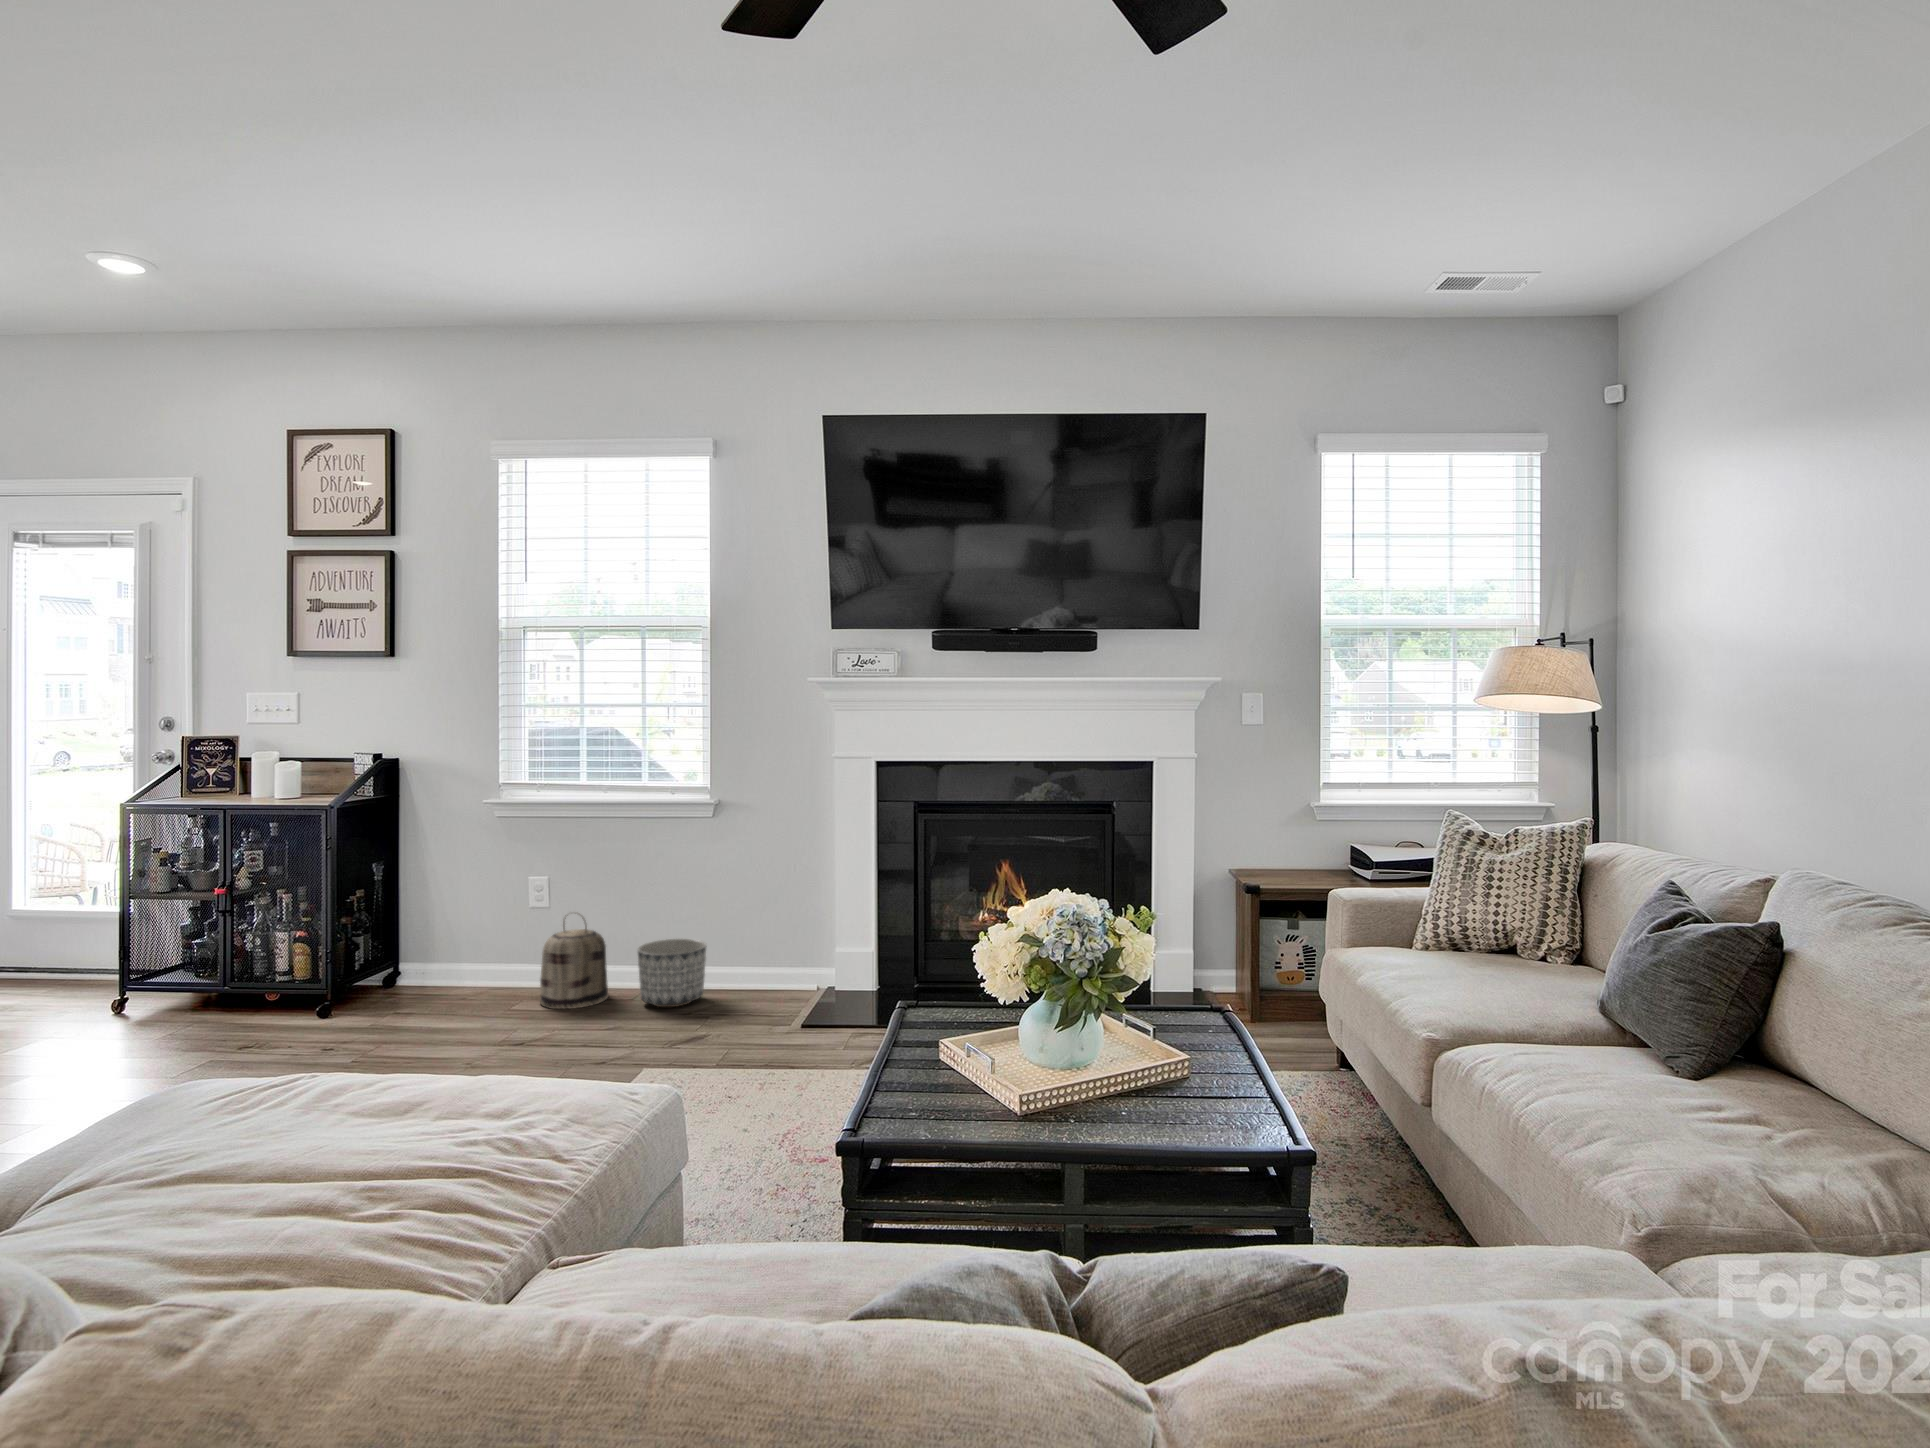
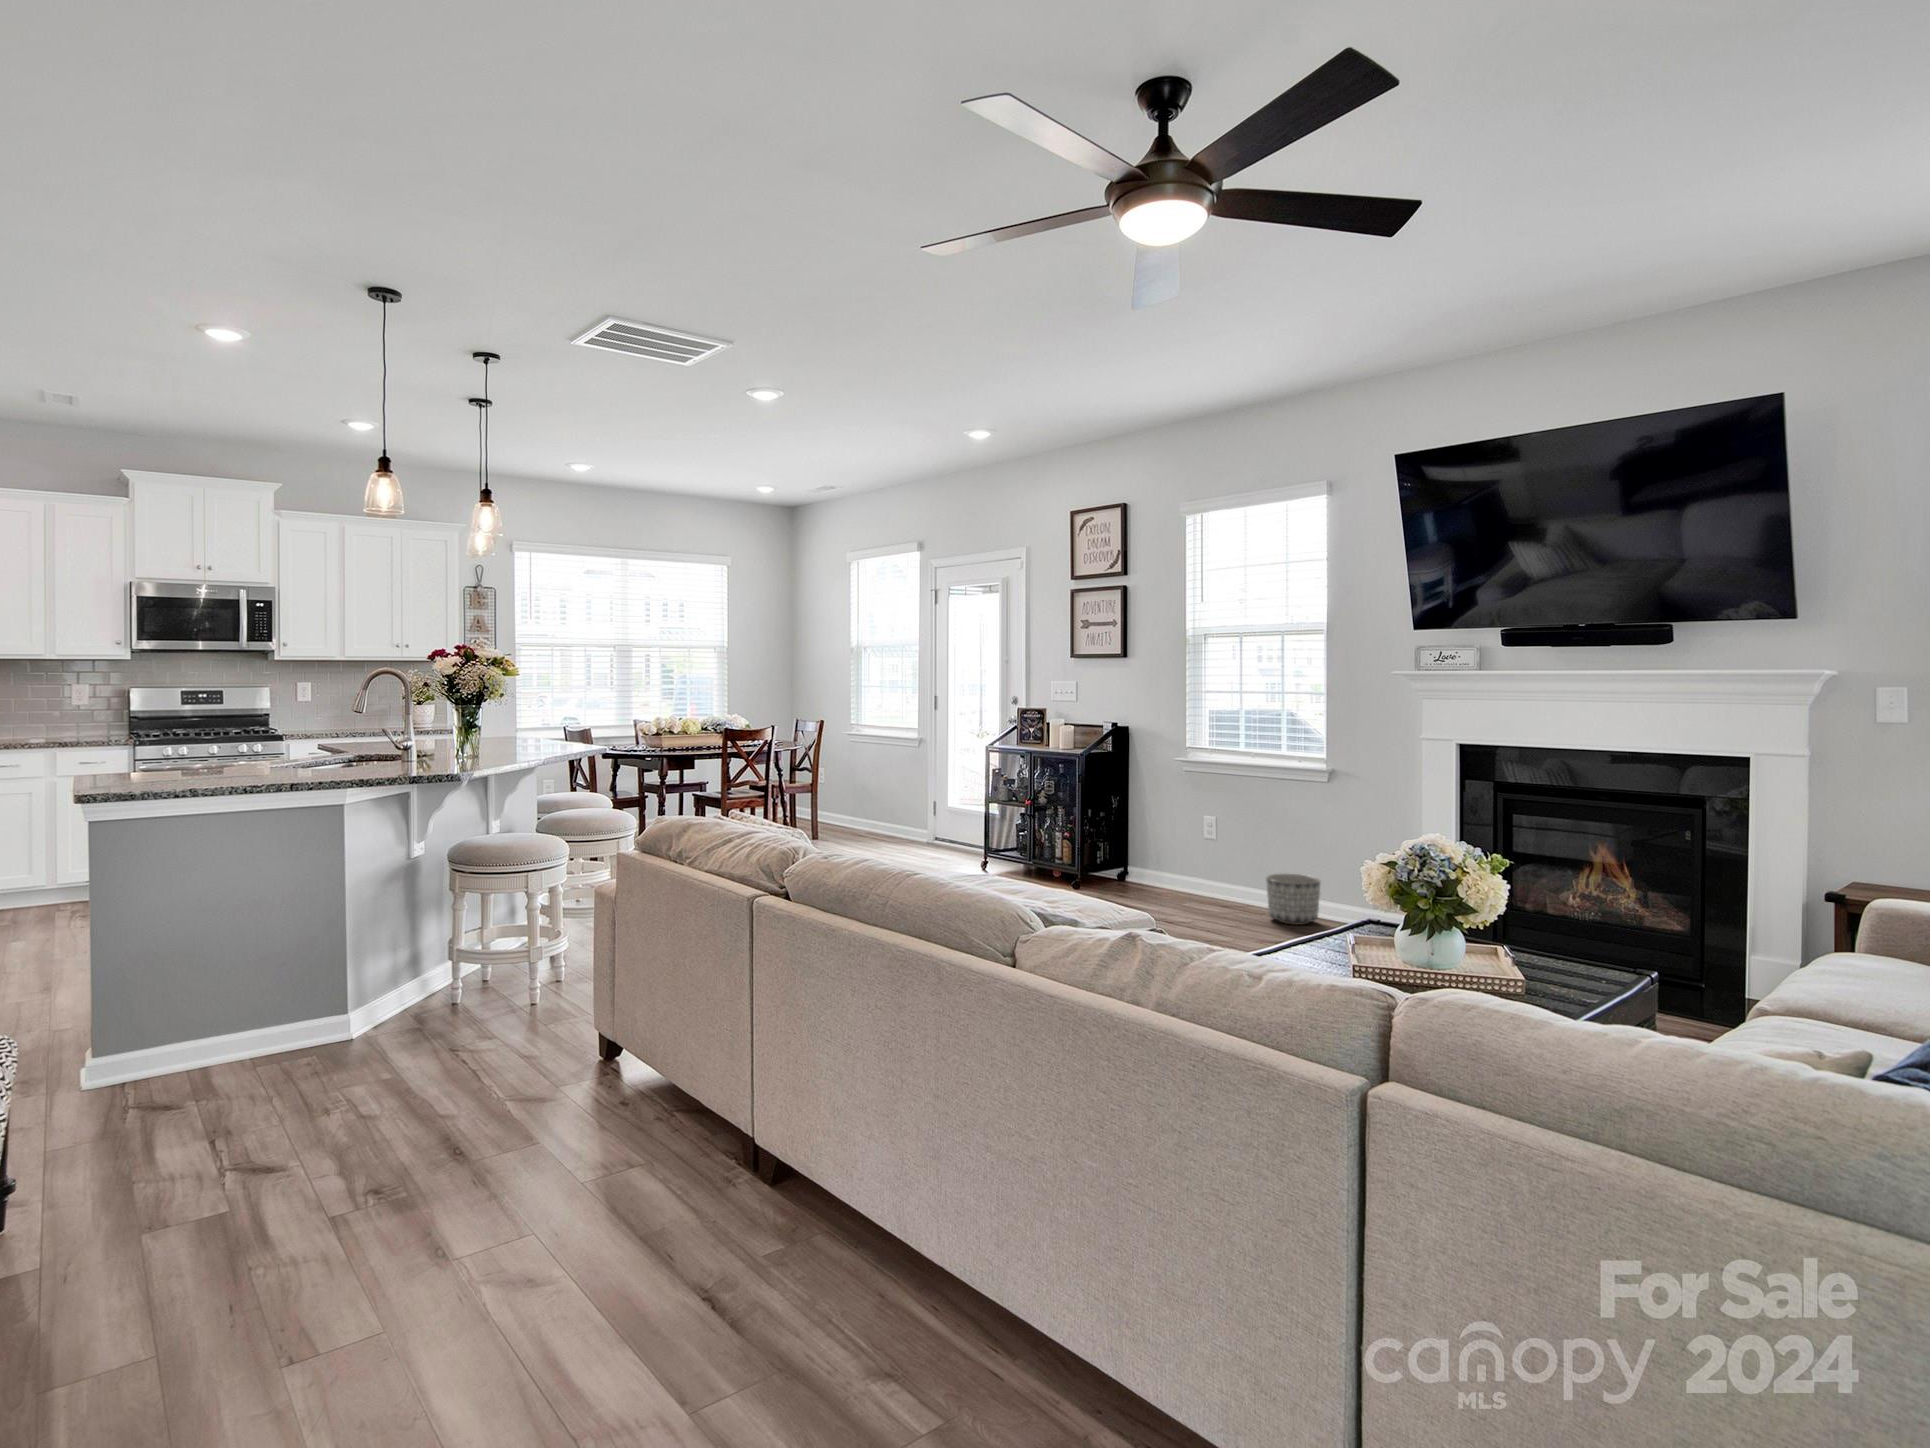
basket: present [540,918,609,1009] -> none [1203,843,1252,913]

